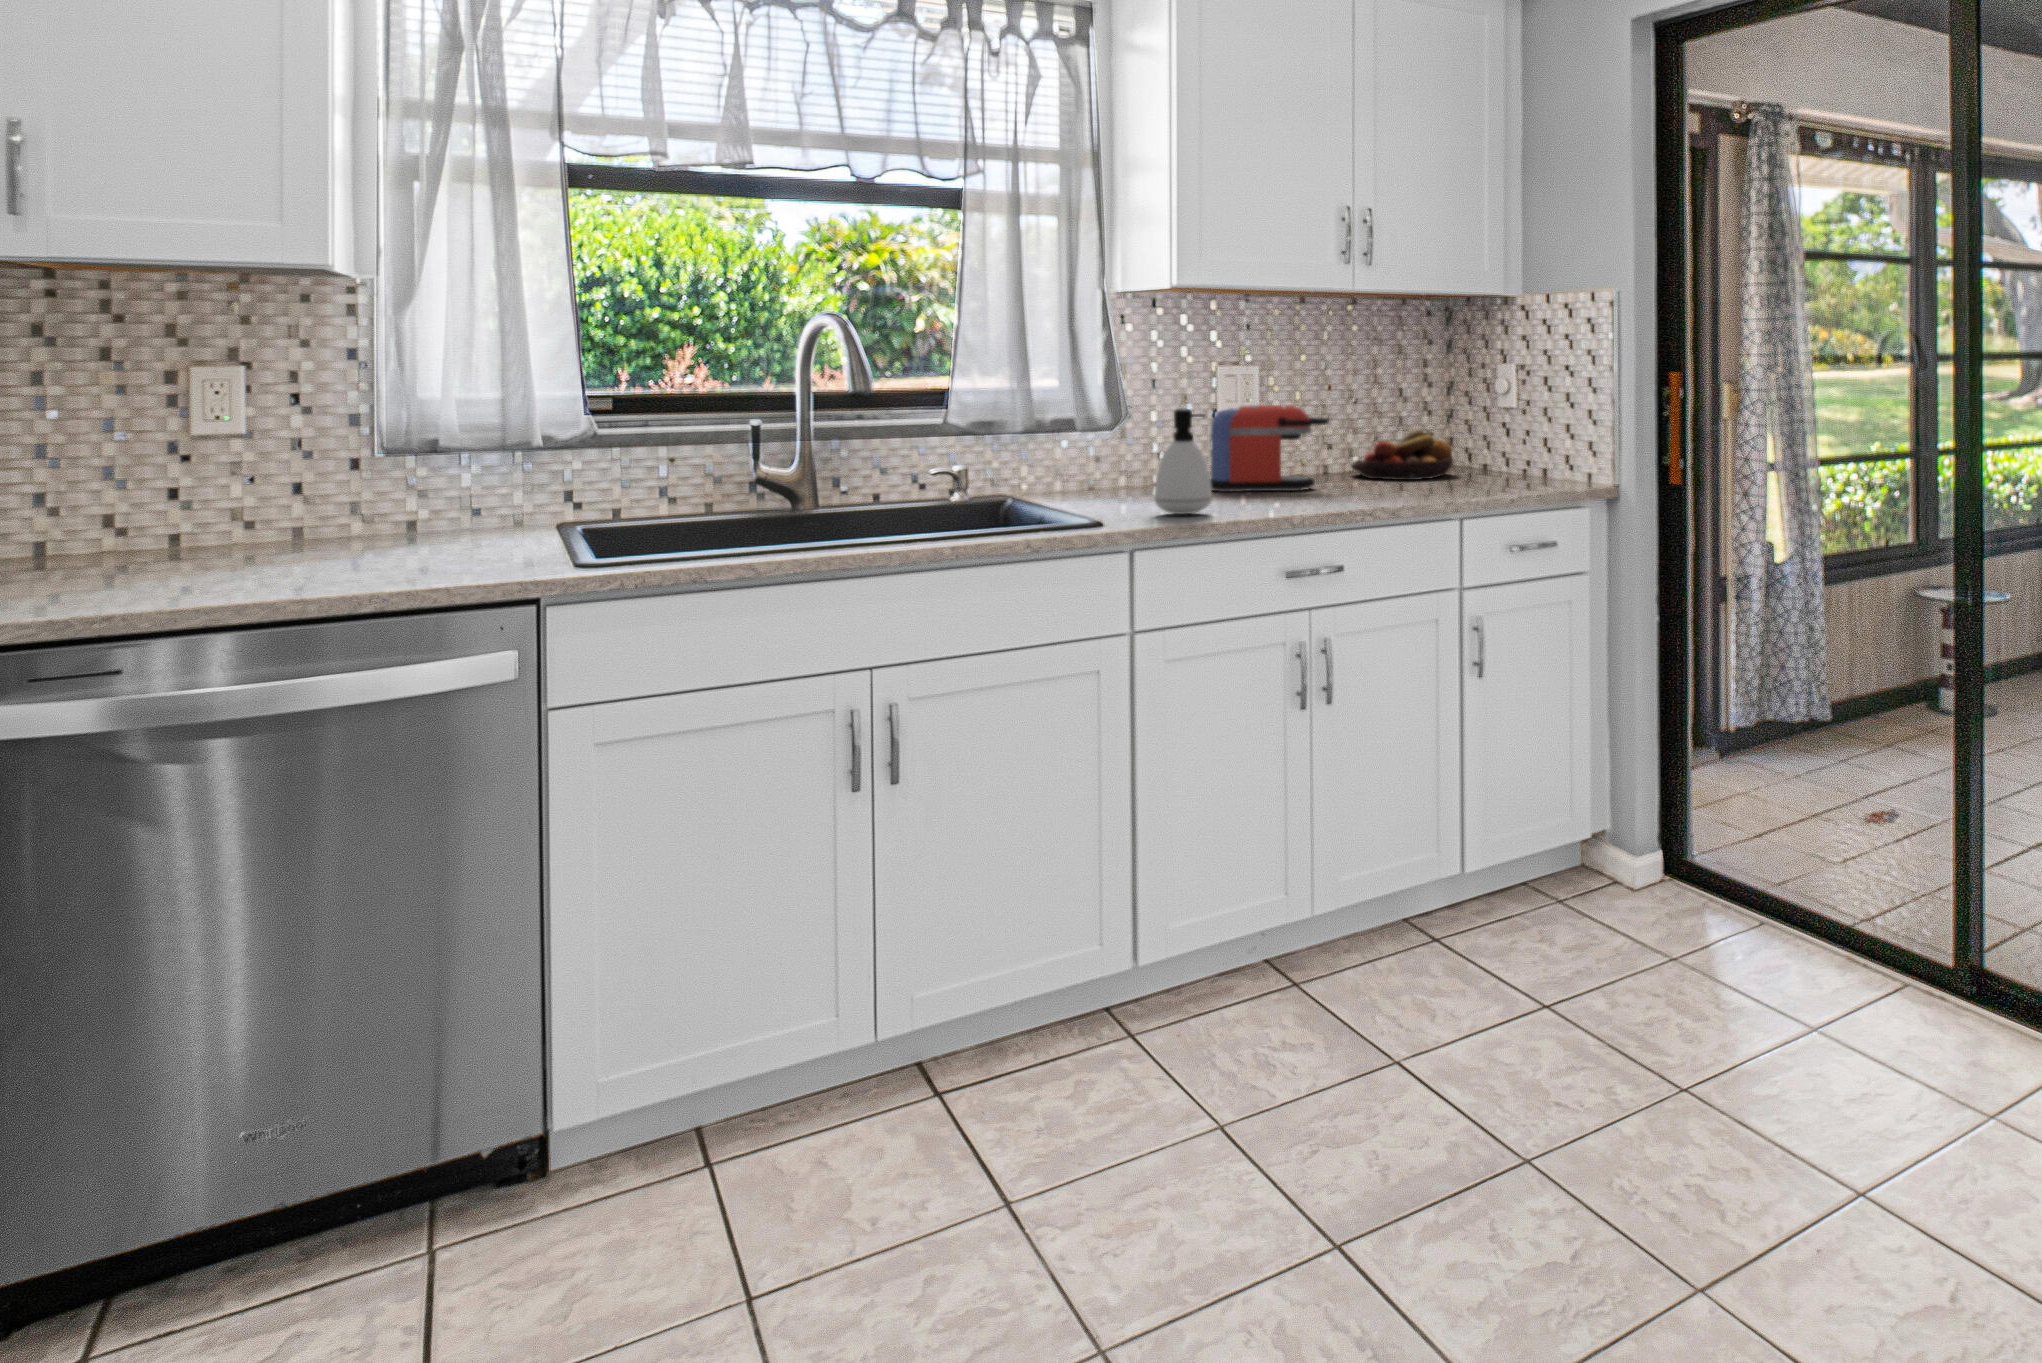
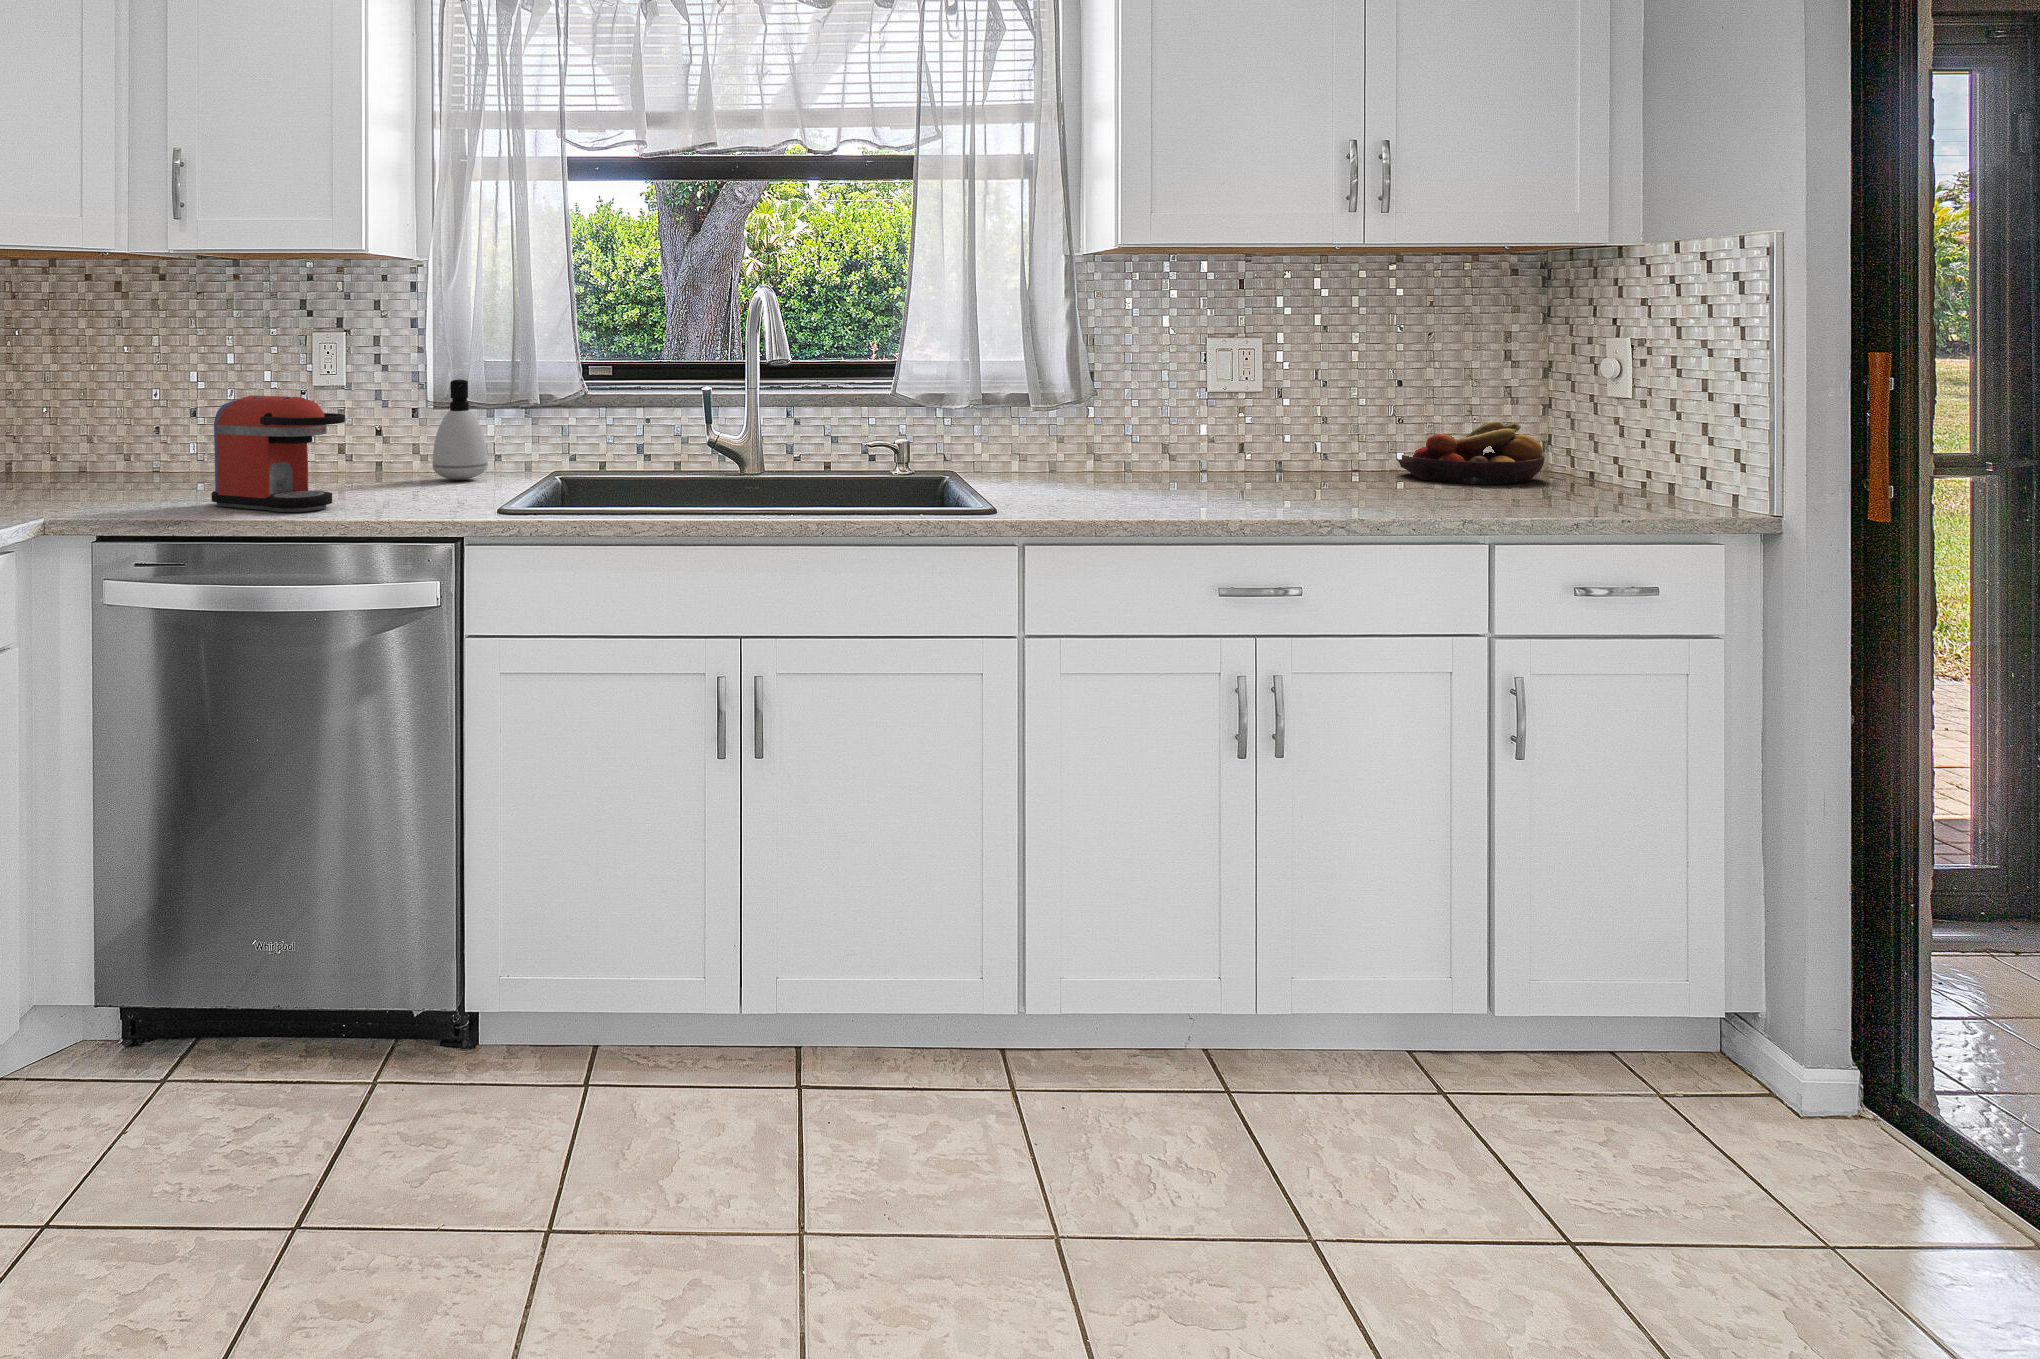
coffee maker: present [1210,405,1329,492] -> present [211,395,345,512]
soap dispenser: present [1155,409,1212,514] -> present [433,379,488,480]

